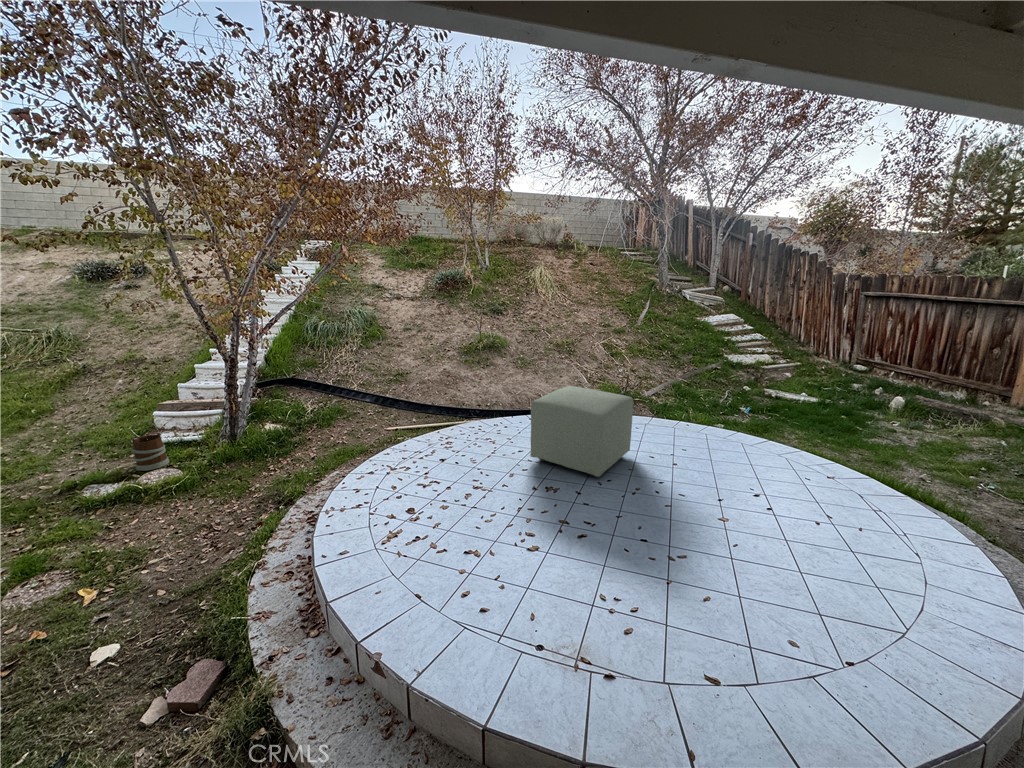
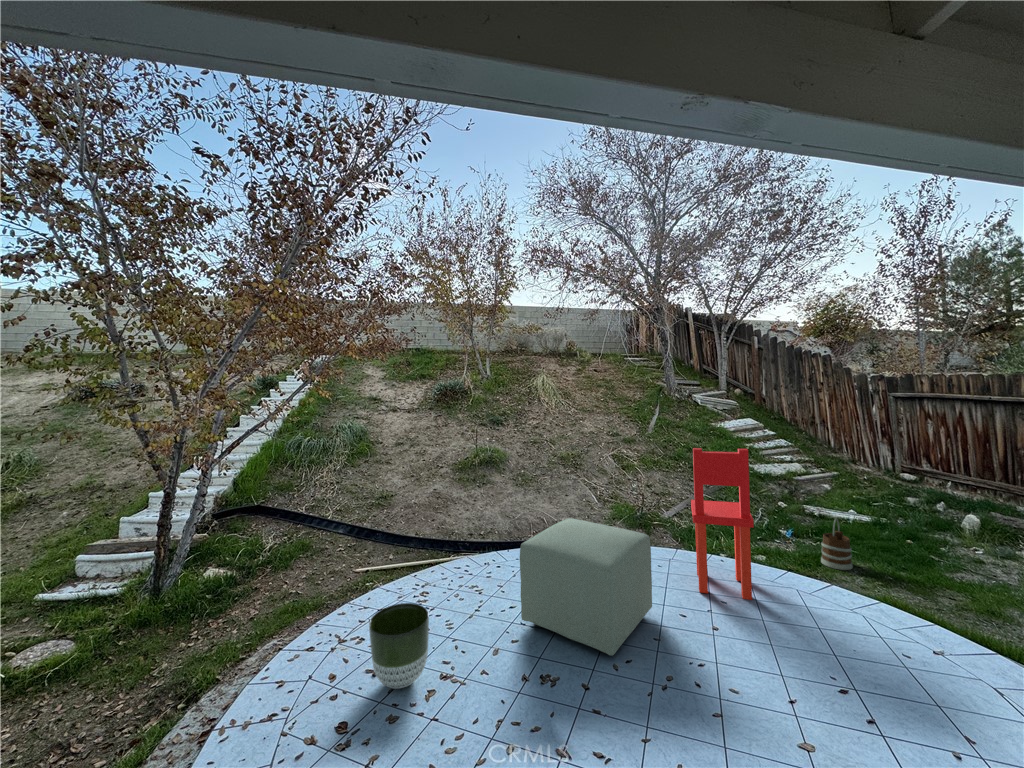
chair: none [667,331,720,448] -> present [691,448,754,600]
wooden bucket: present [132,421,169,471] -> present [821,519,853,570]
planter: none [423,439,466,493] -> present [369,603,429,689]

